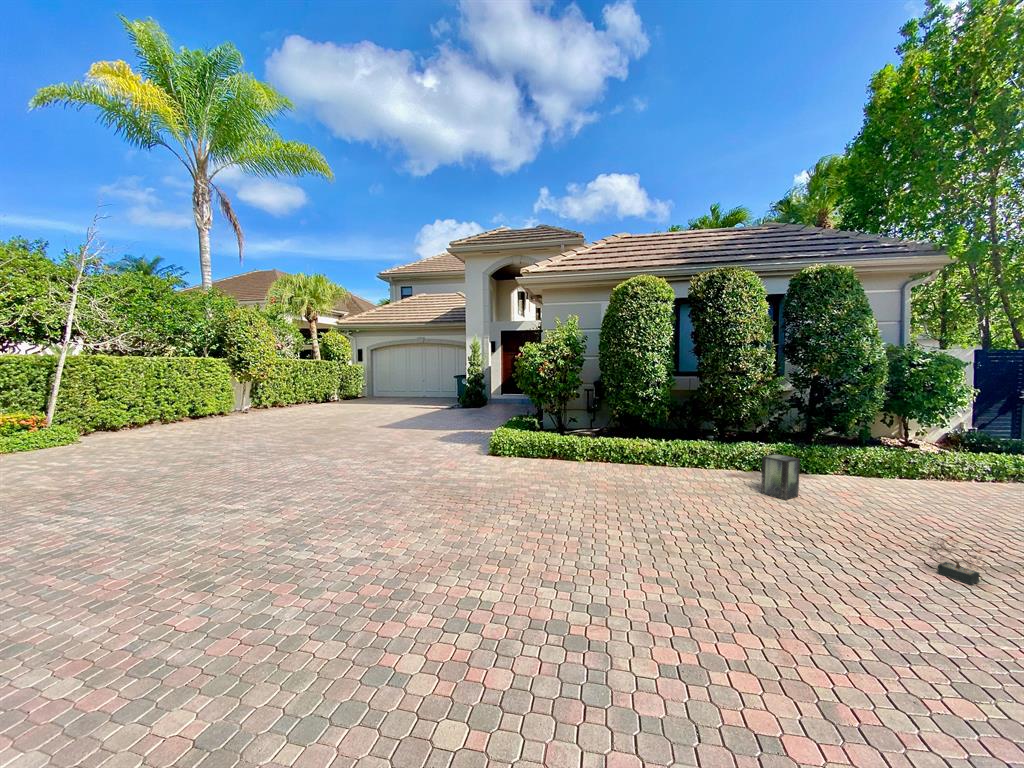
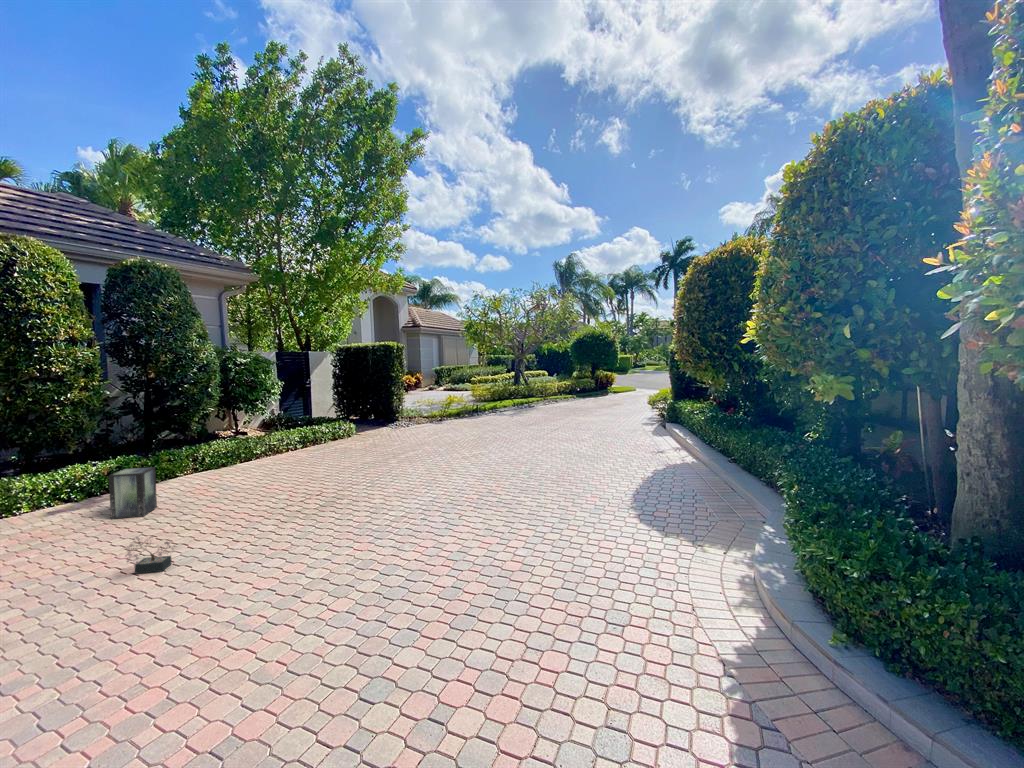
decorative plant: present [929,536,986,585] -> present [125,535,176,574]

